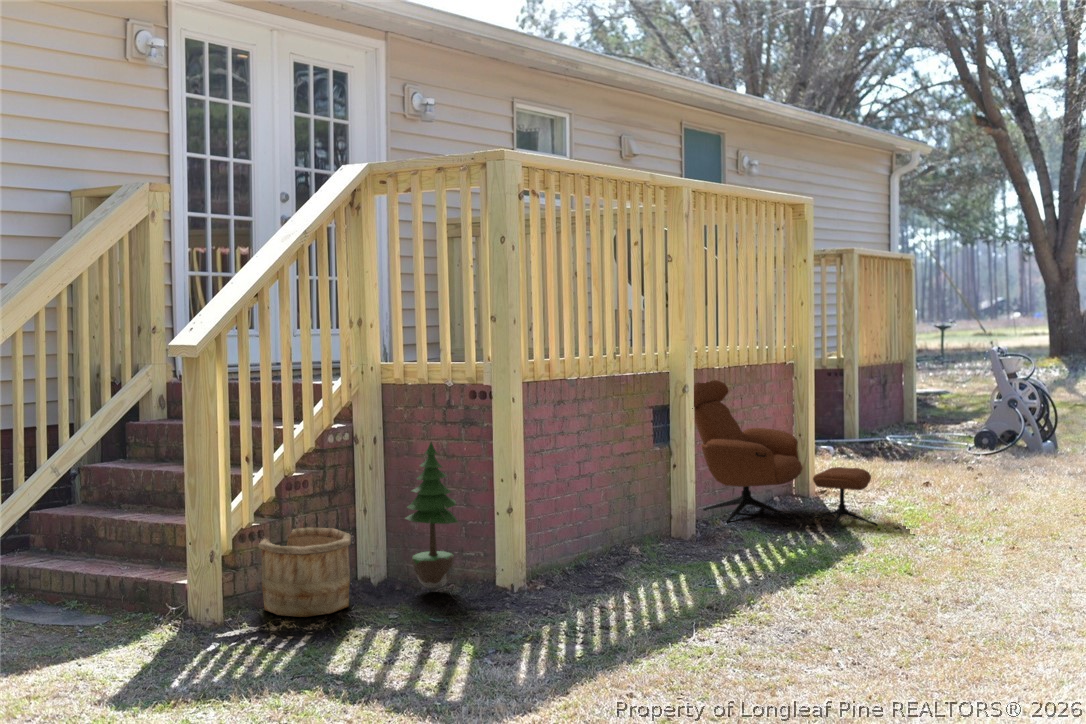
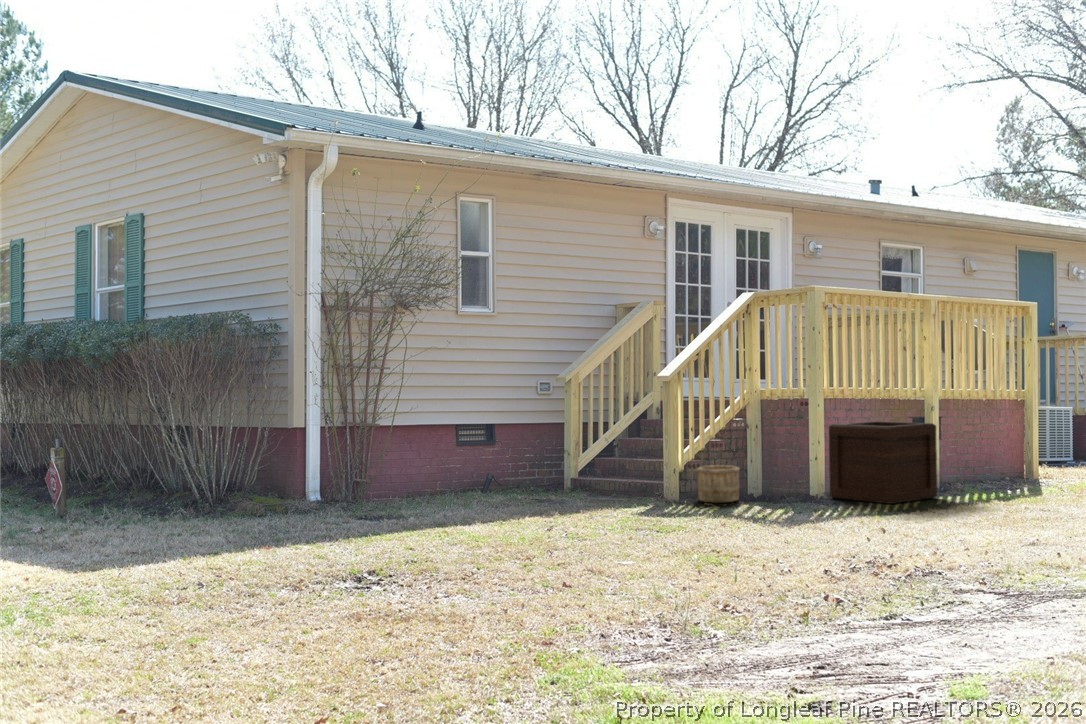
lounge chair: present [692,380,878,529] -> none [947,407,1053,491]
wooden crate: none [522,417,717,593] -> present [829,421,937,504]
potted tree: present [405,442,458,591] -> none [767,425,794,500]

